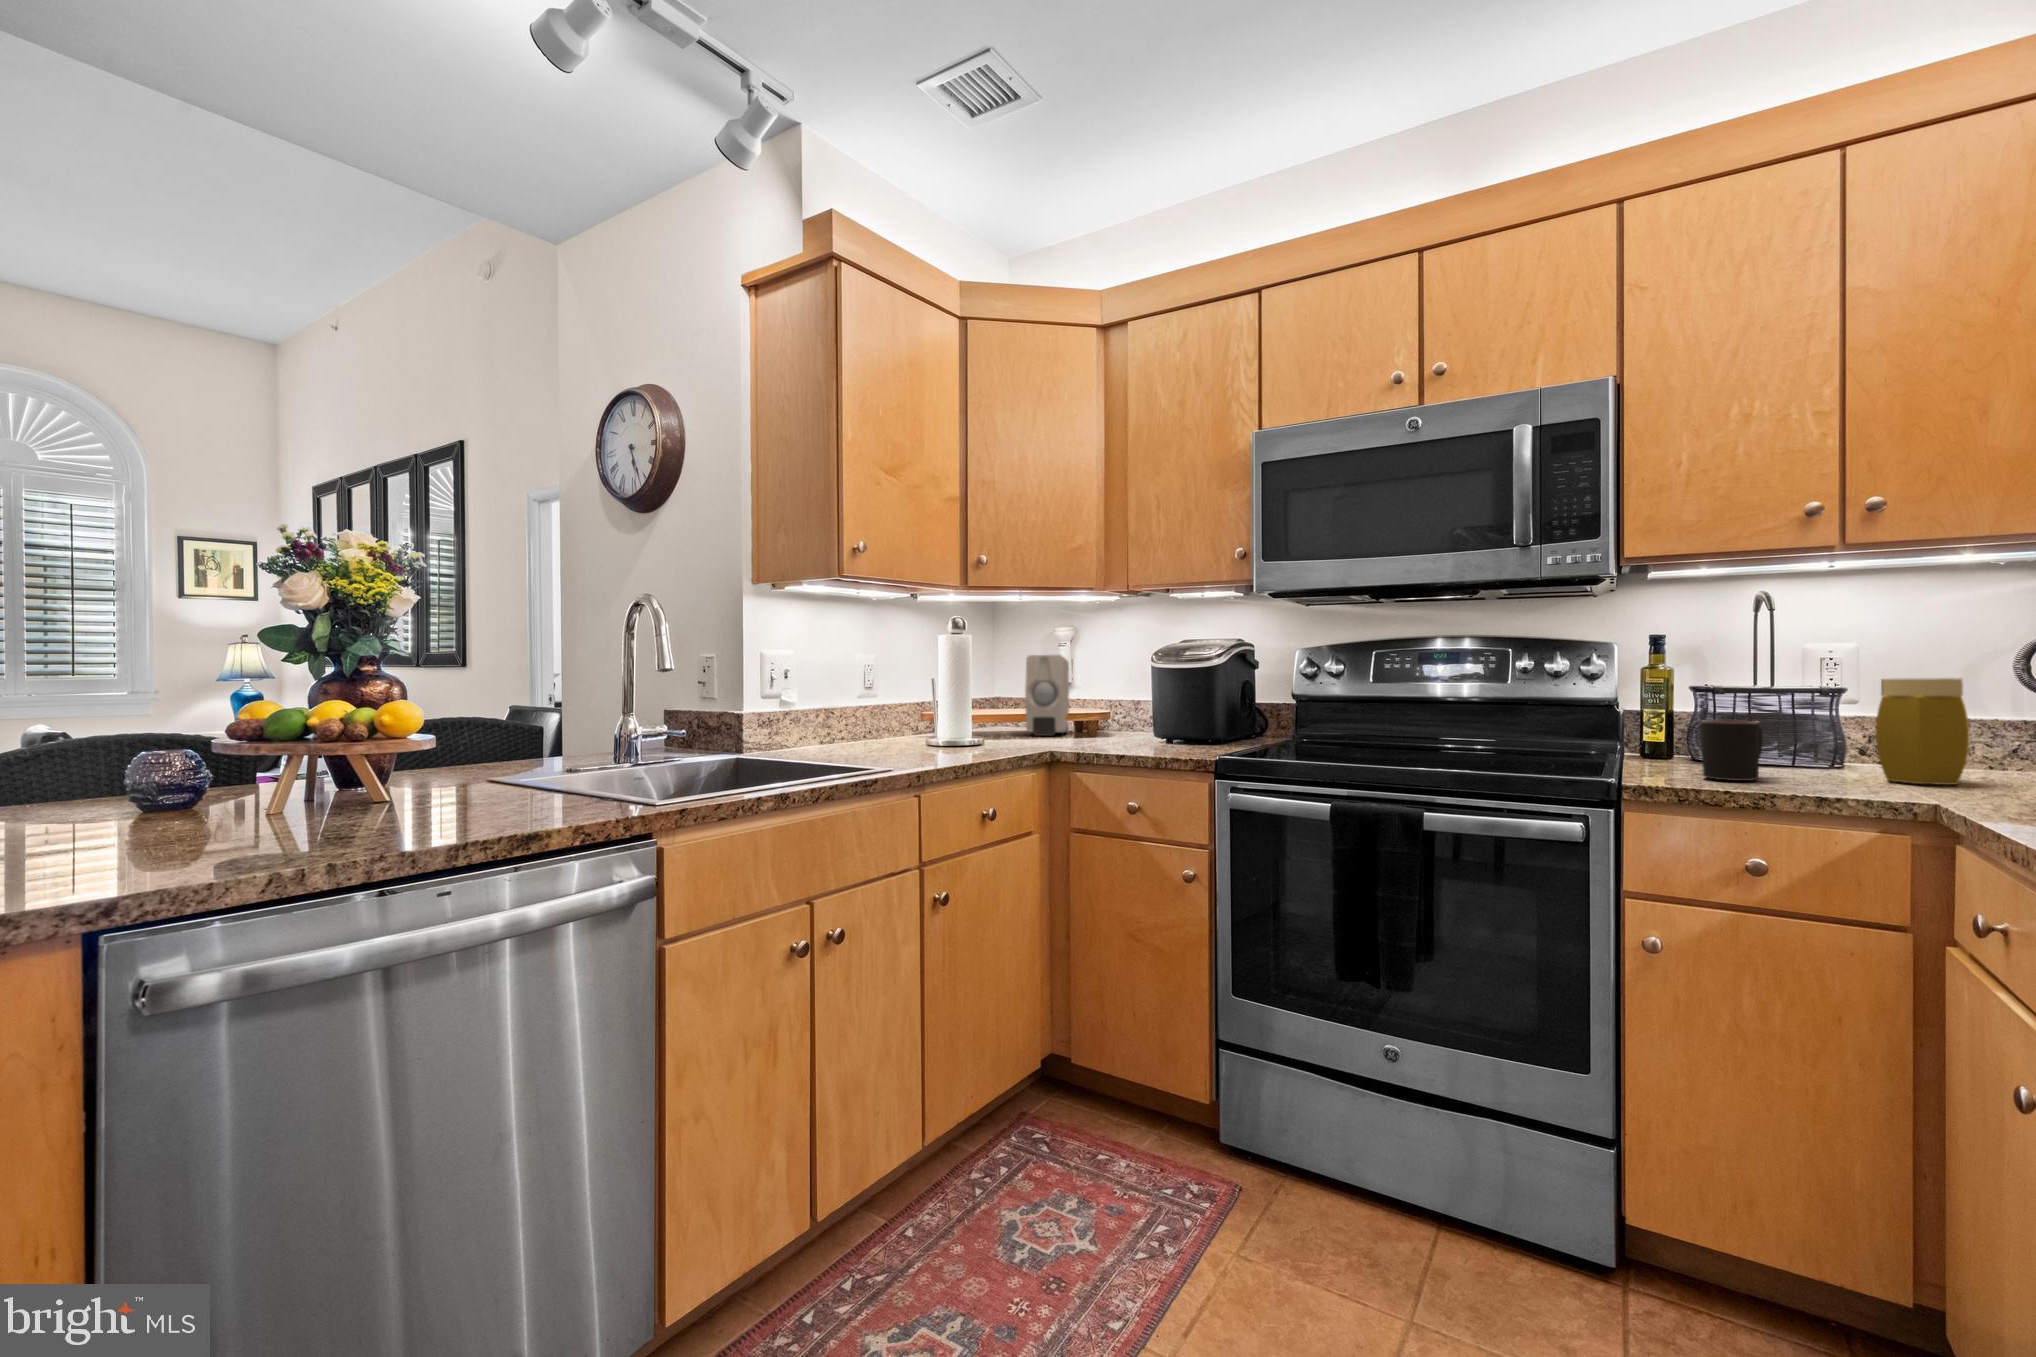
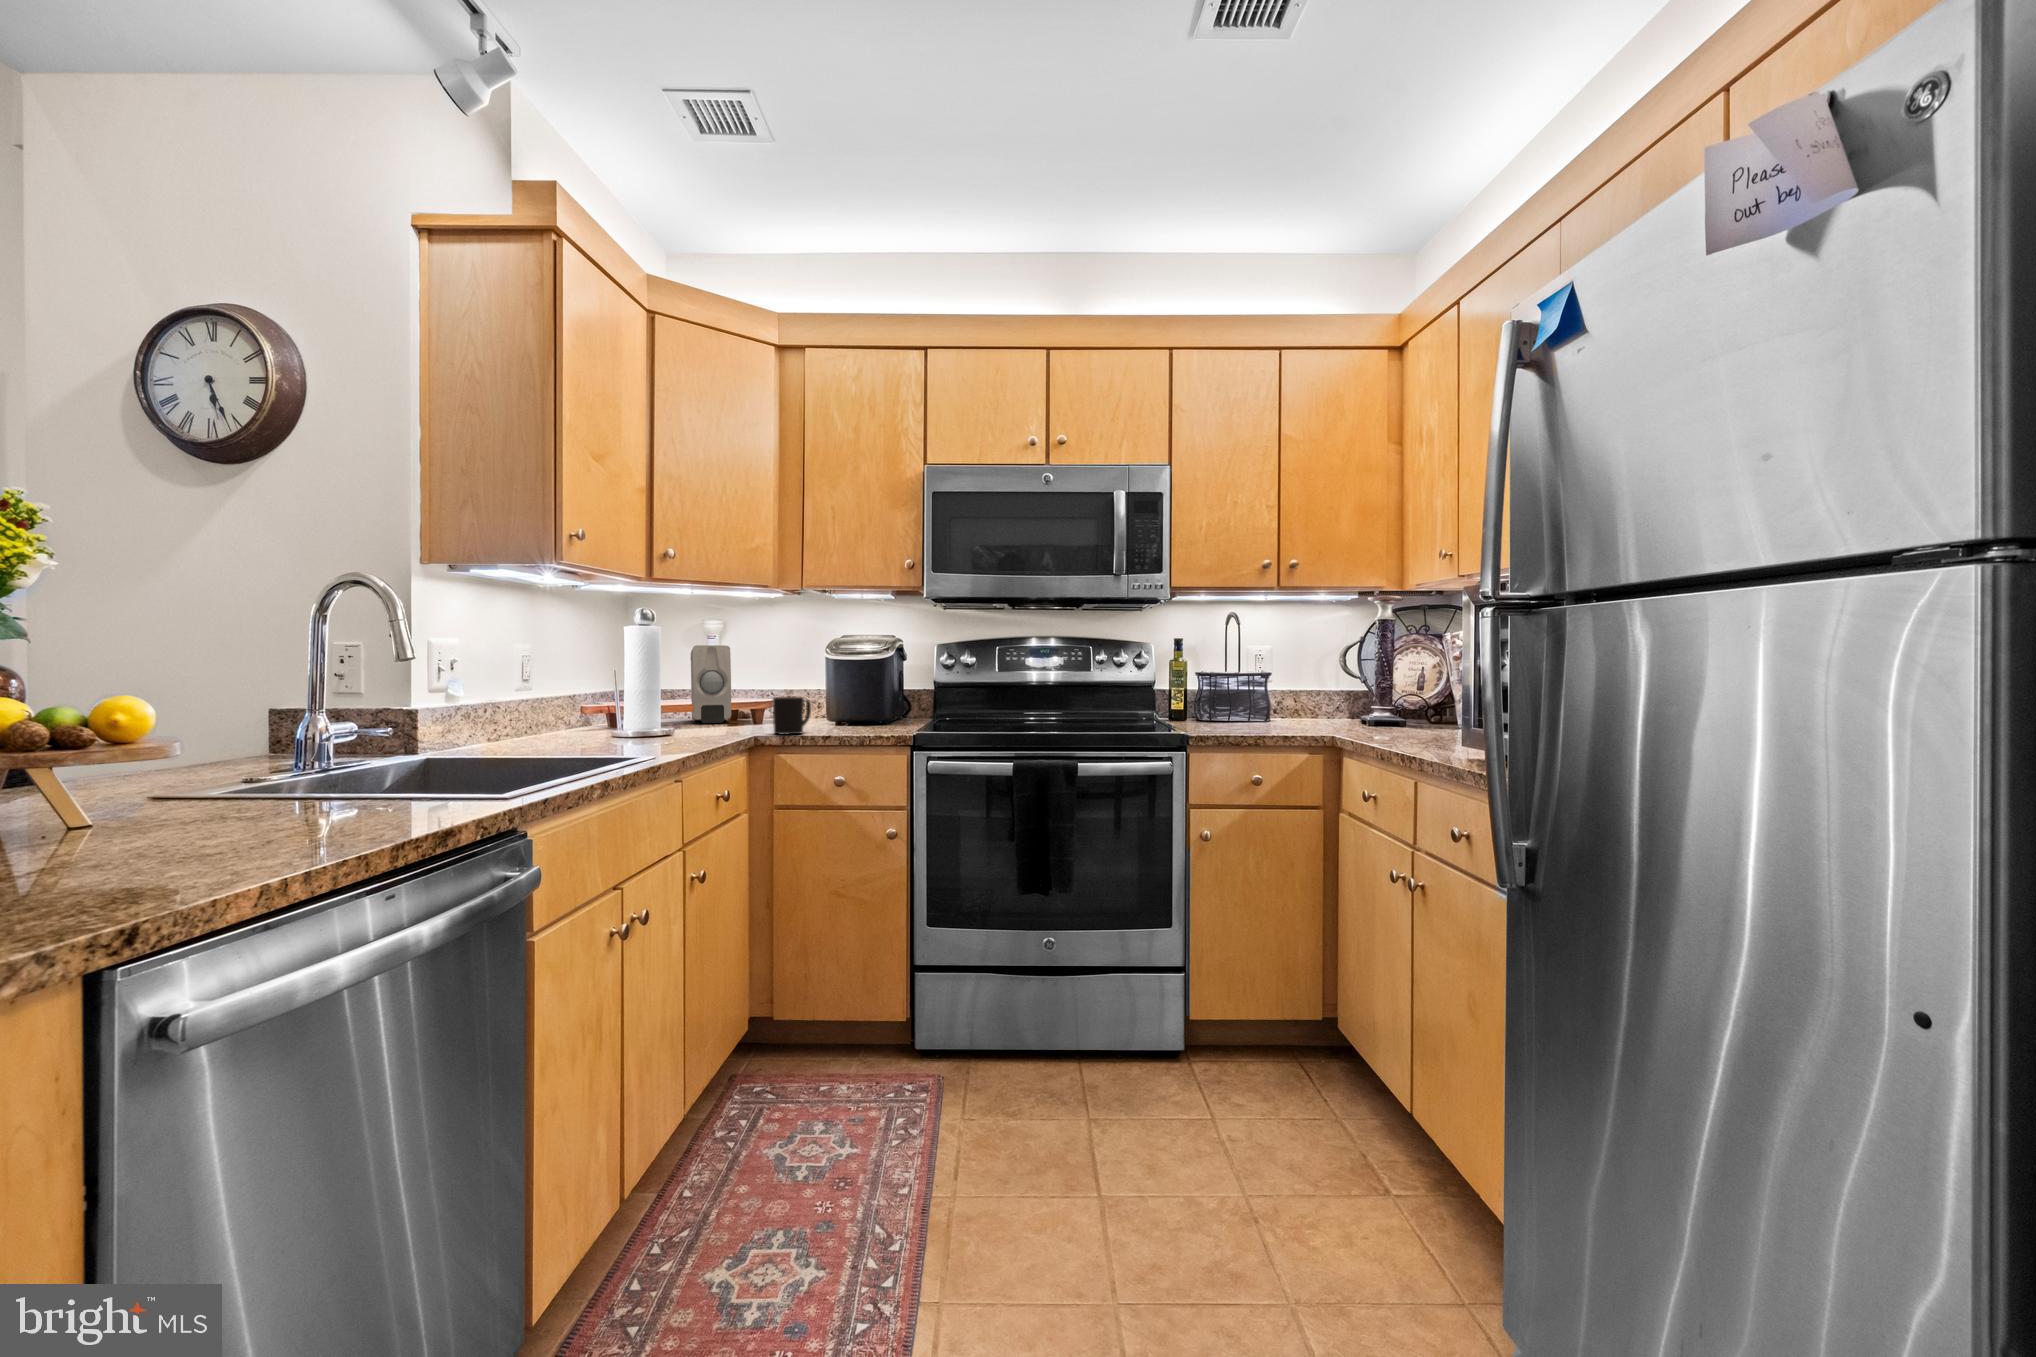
jar: present [1876,678,1969,785] -> none [1316,670,1359,732]
mug: present [1701,720,1763,781] -> present [773,697,811,735]

